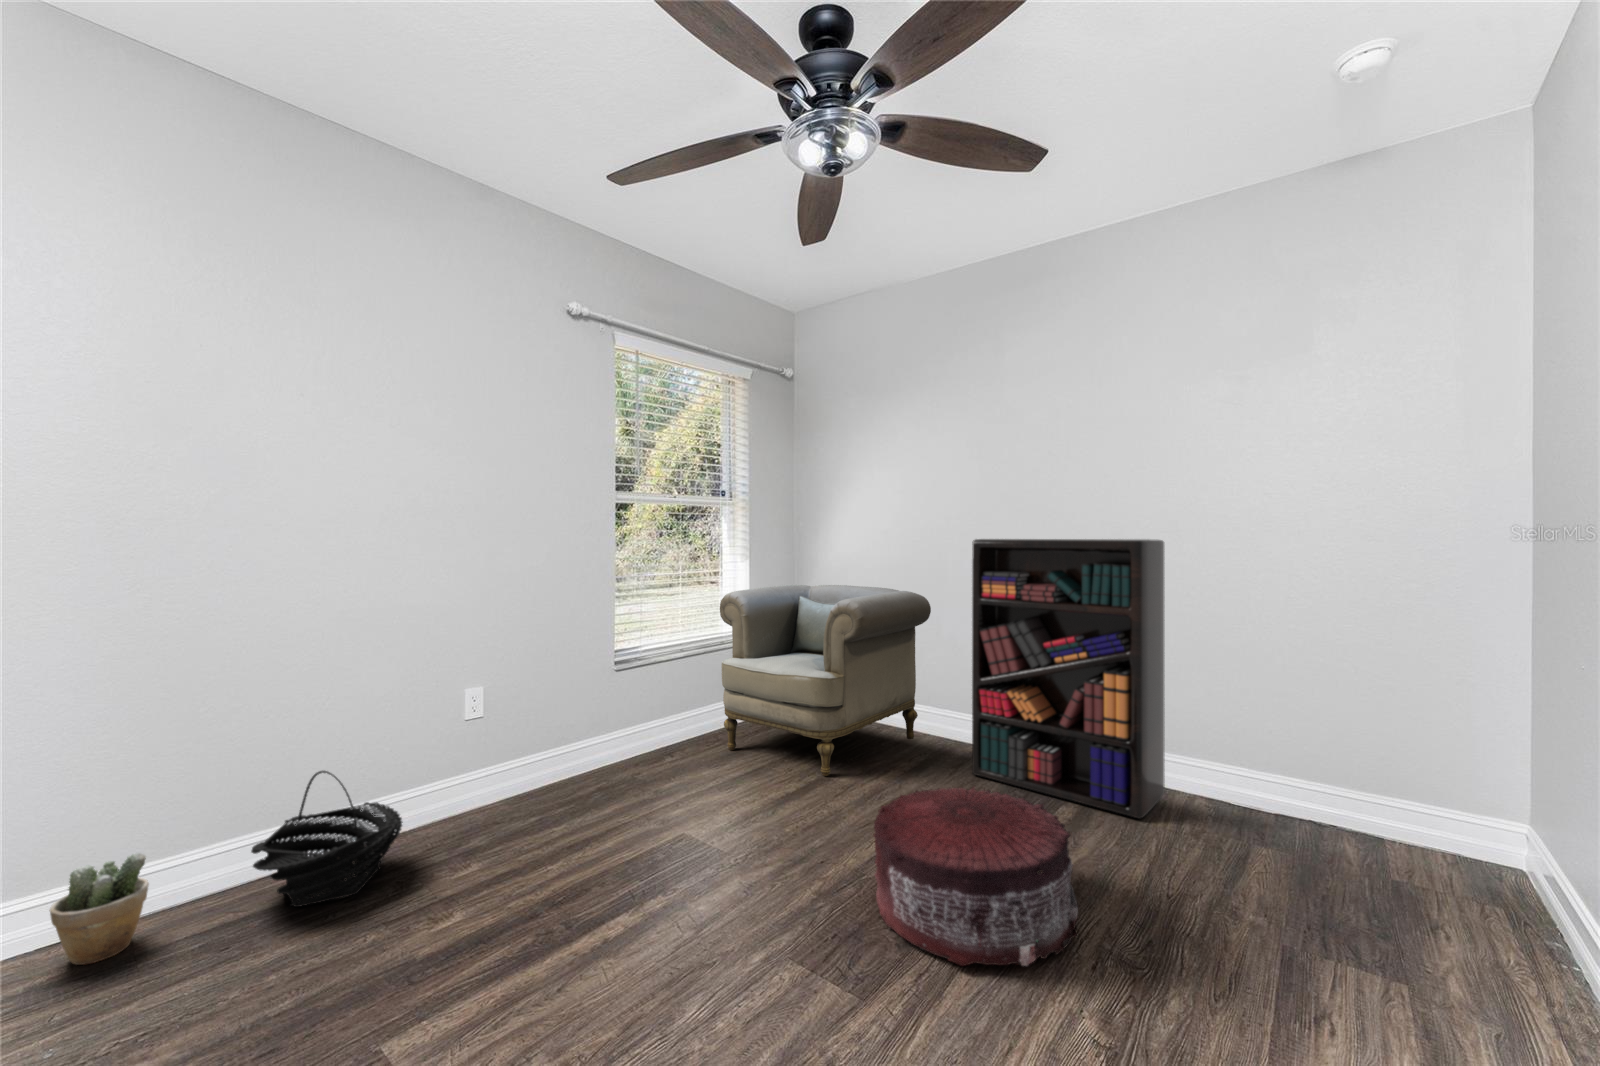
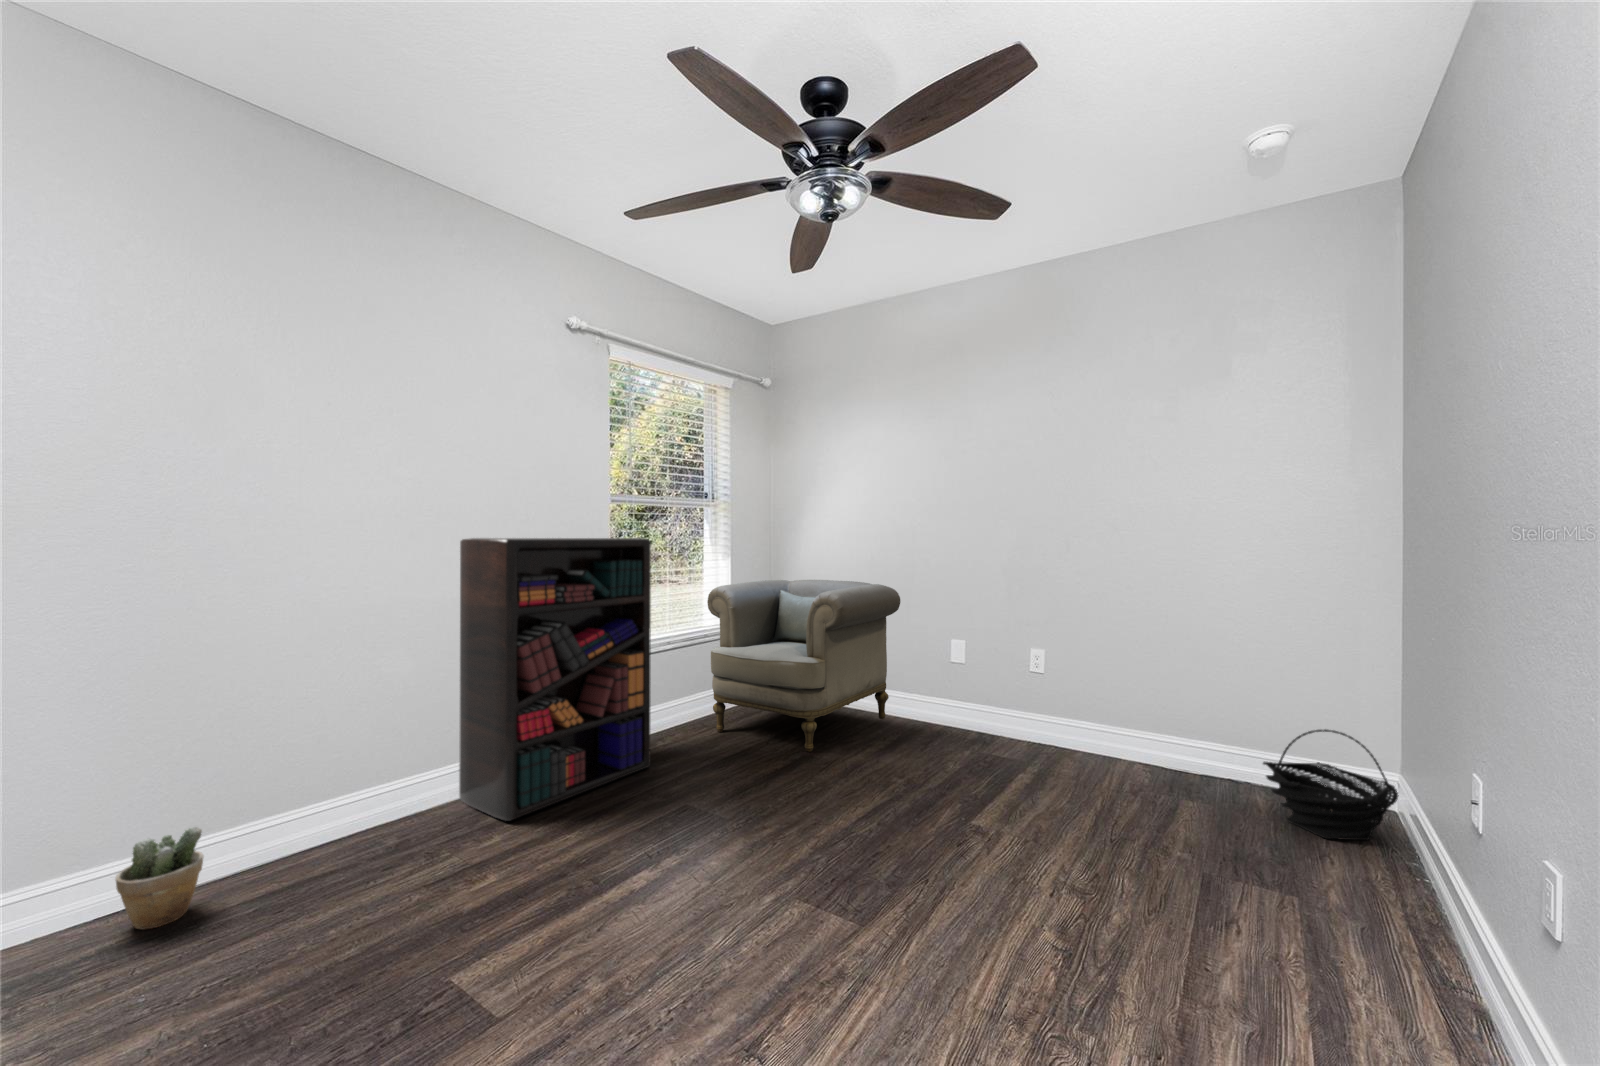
bookshelf: present [972,539,1165,818] -> present [459,538,651,821]
basket: present [251,771,403,907] -> present [1263,729,1399,840]
pouf: present [874,787,1079,966] -> none [863,750,1038,897]

